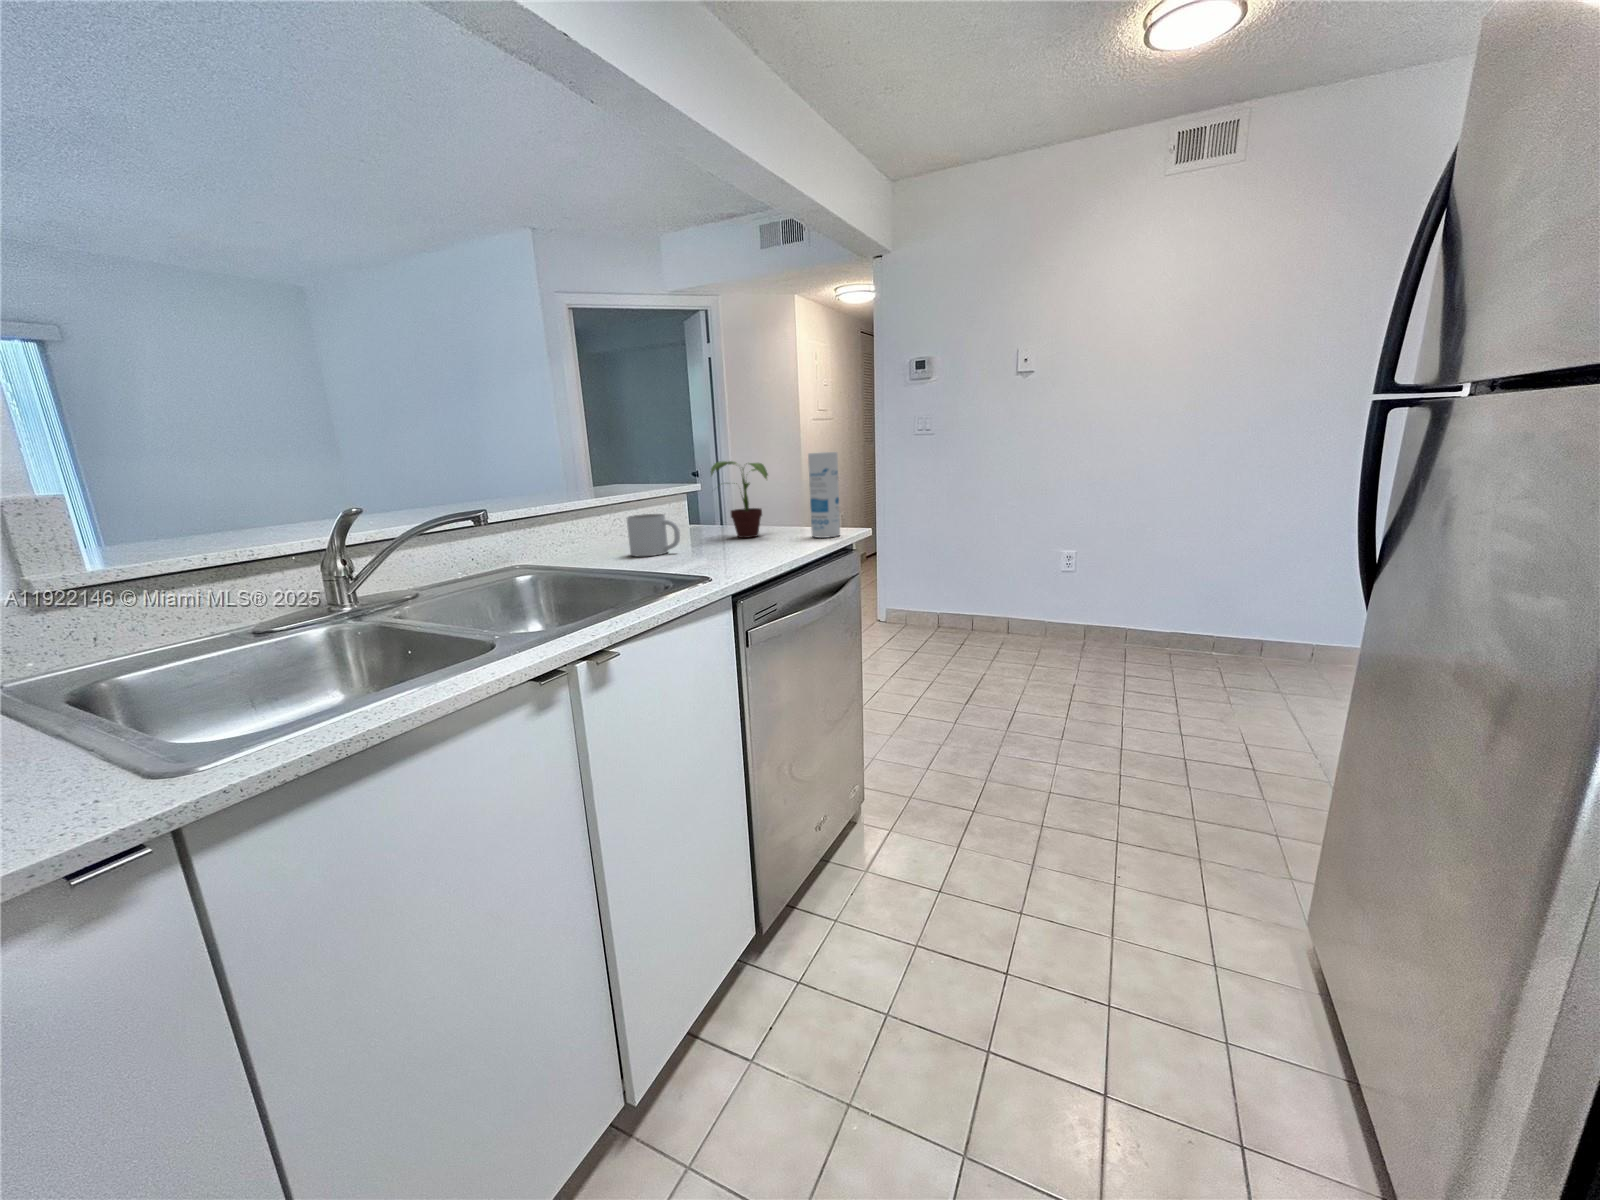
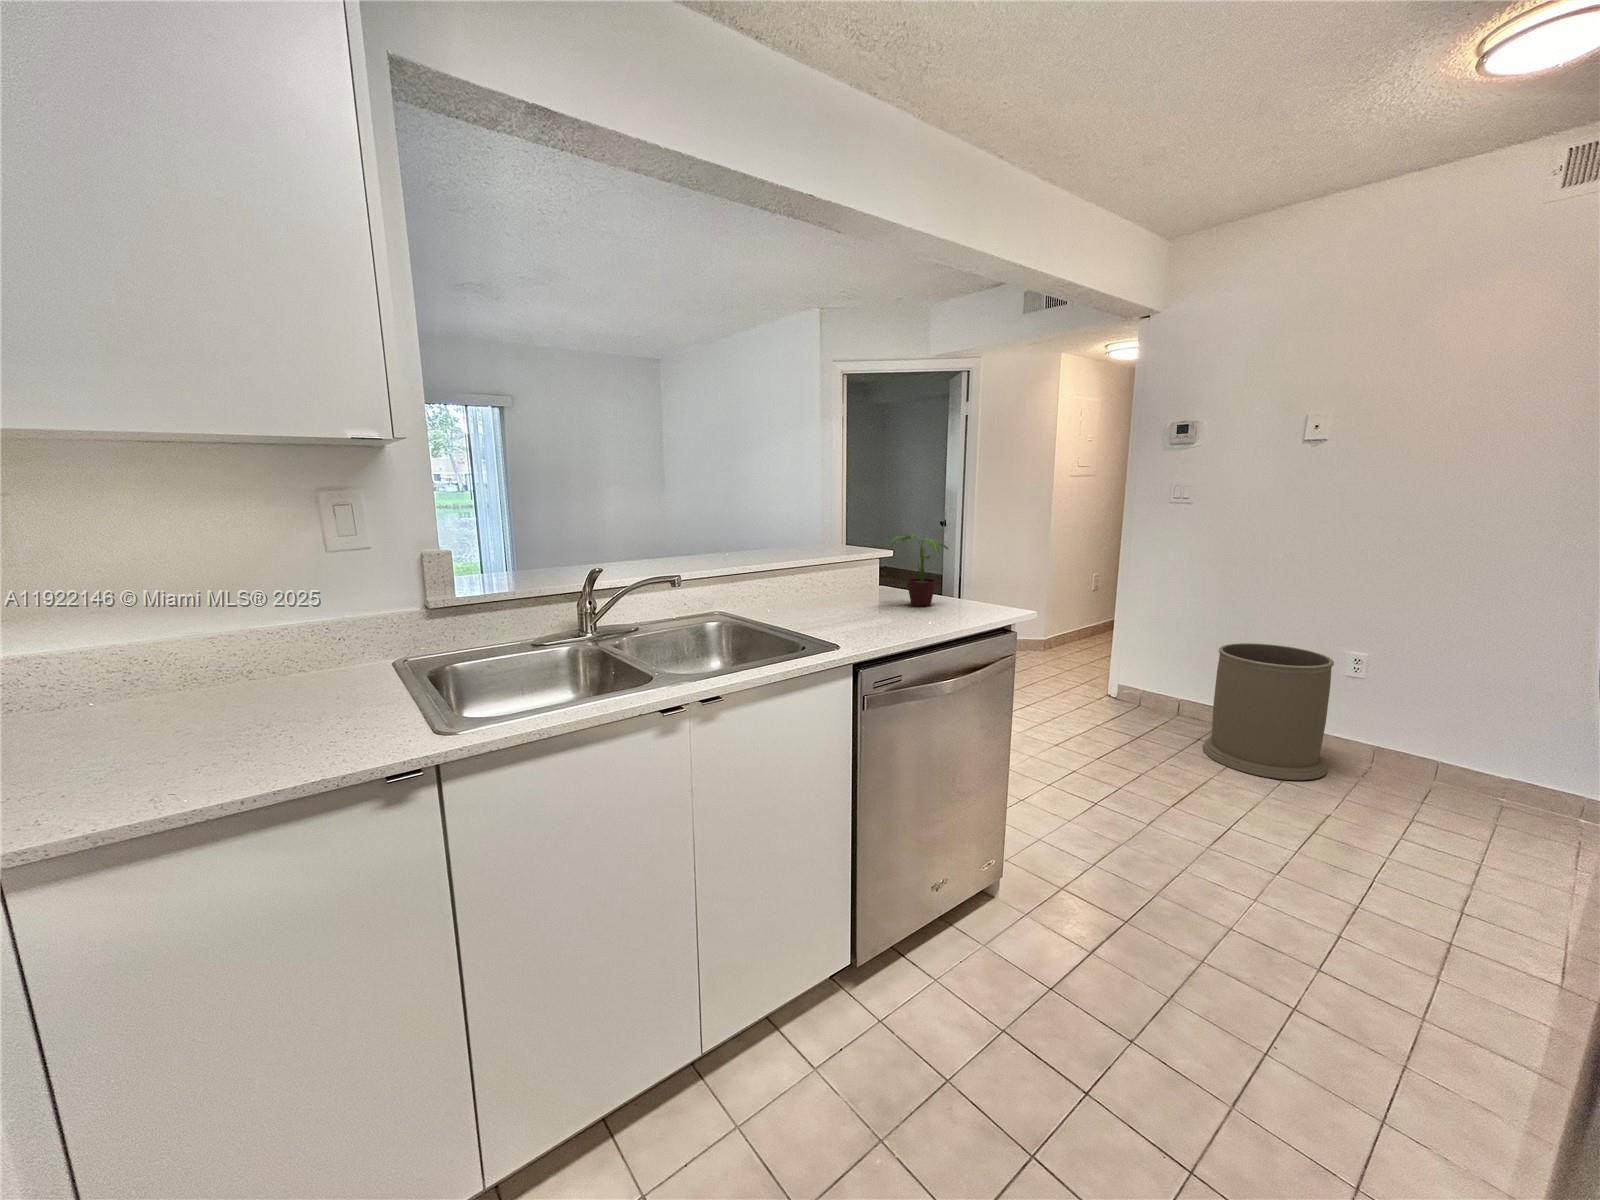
canister: present [808,452,840,538] -> none [974,535,1005,616]
mug: present [626,514,680,556] -> none [808,578,849,615]
trash can: none [966,553,1058,664] -> present [1203,643,1334,780]

